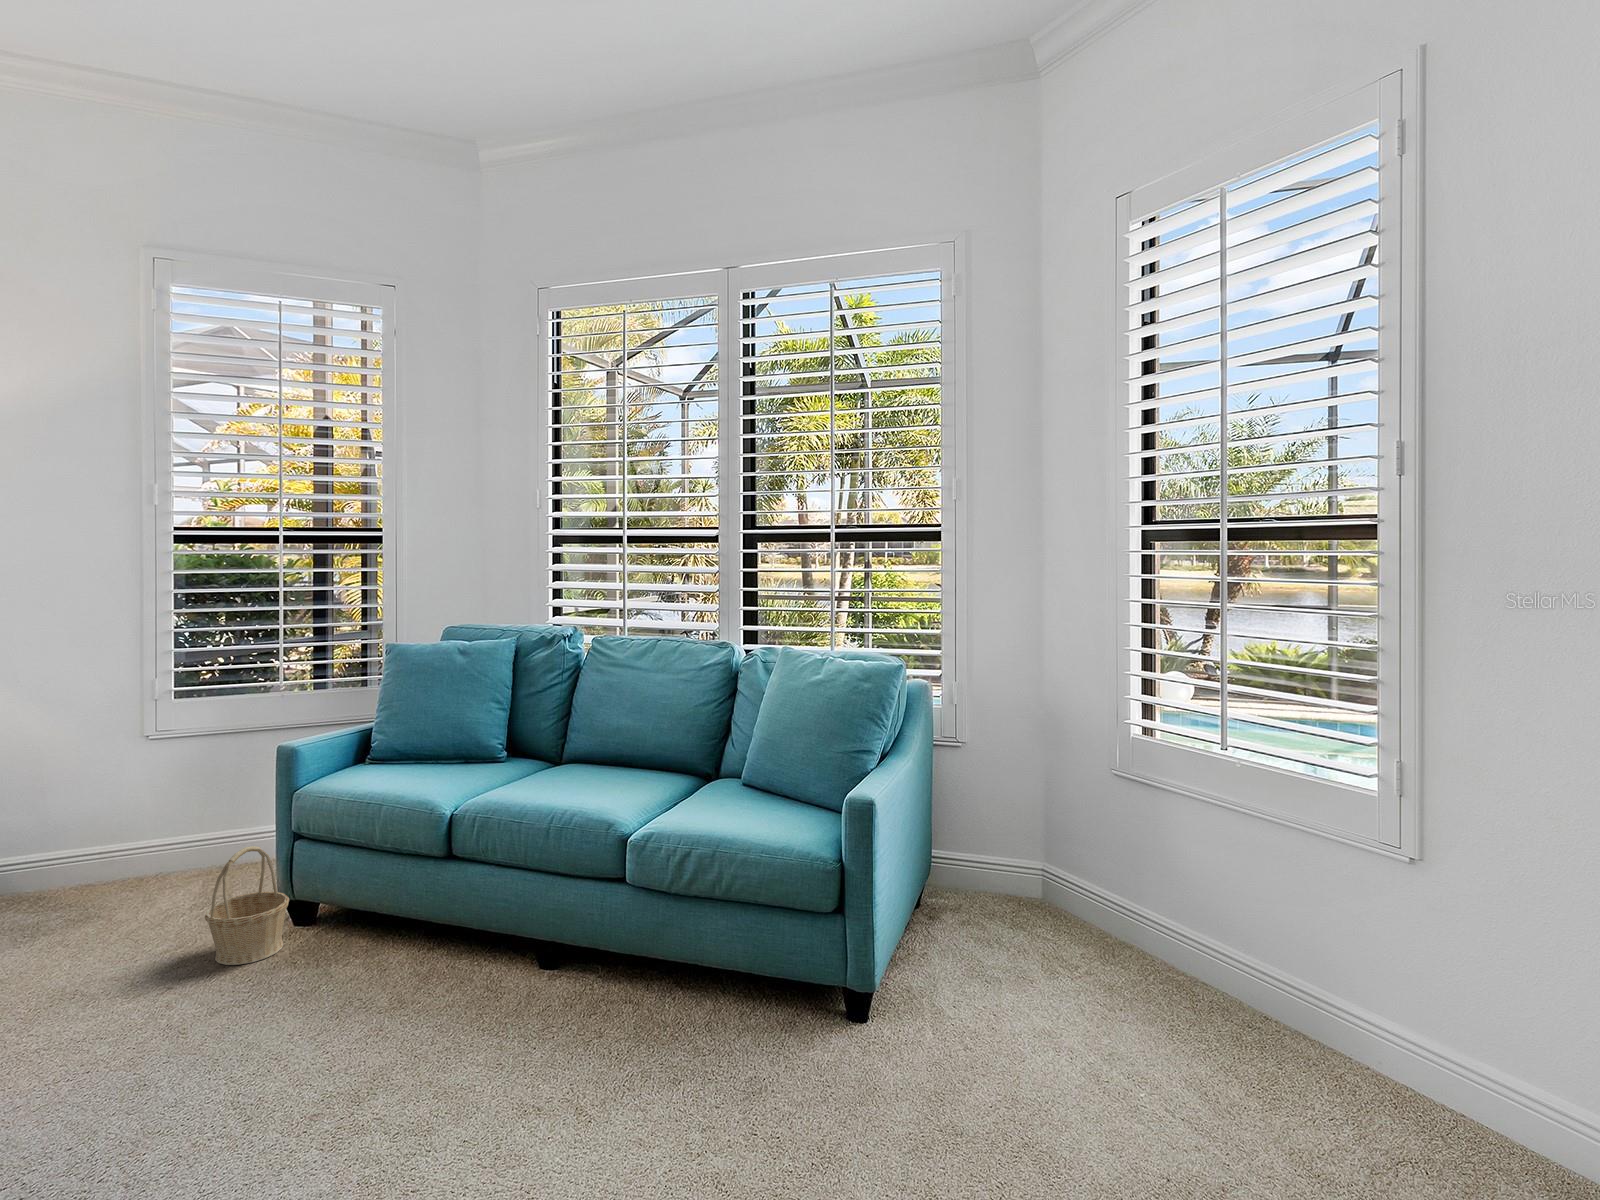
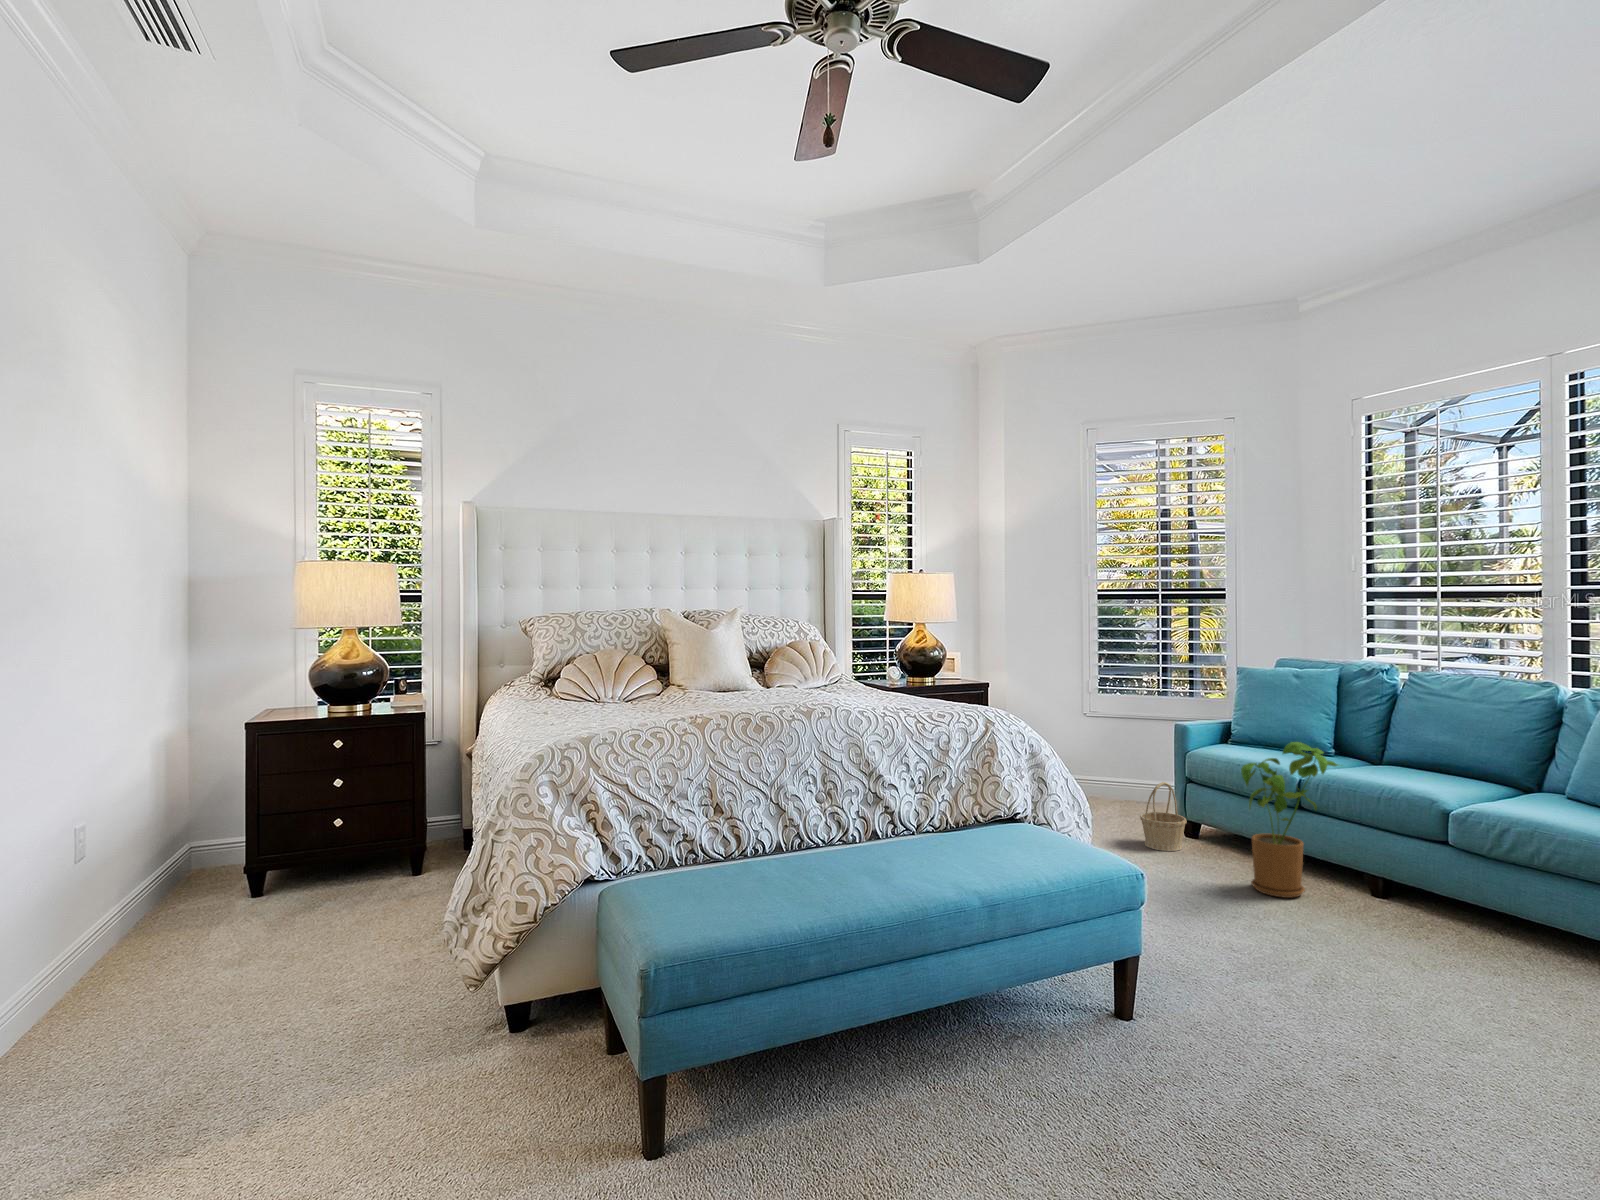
house plant: none [348,766,497,1019] -> present [1241,742,1338,898]

